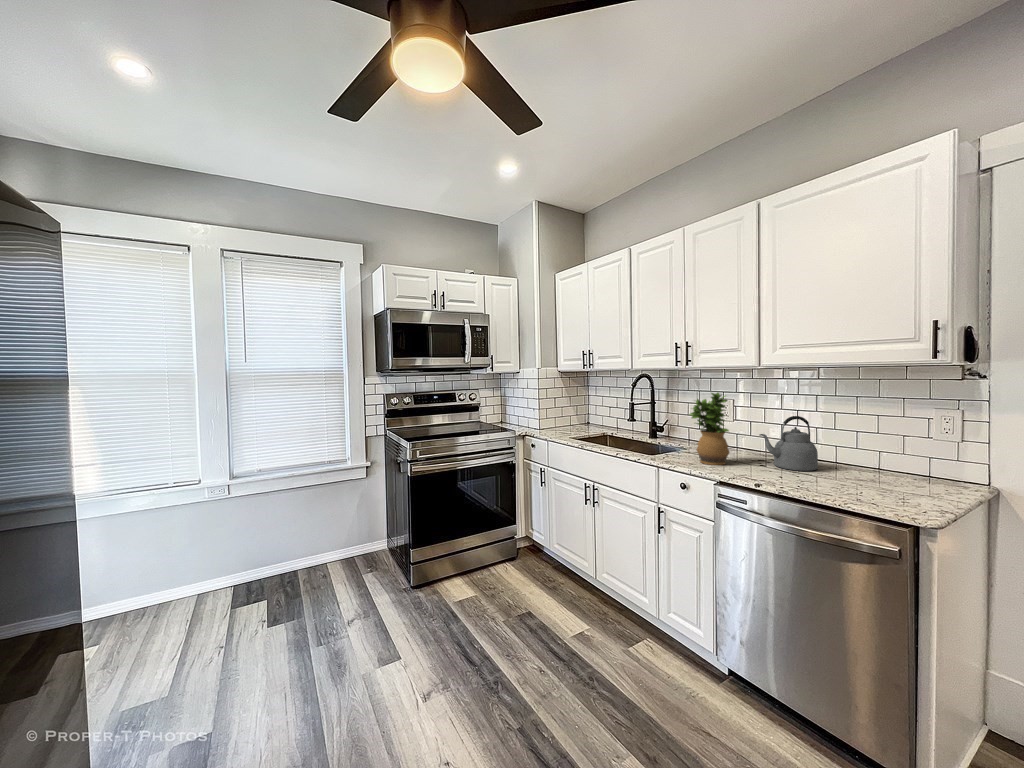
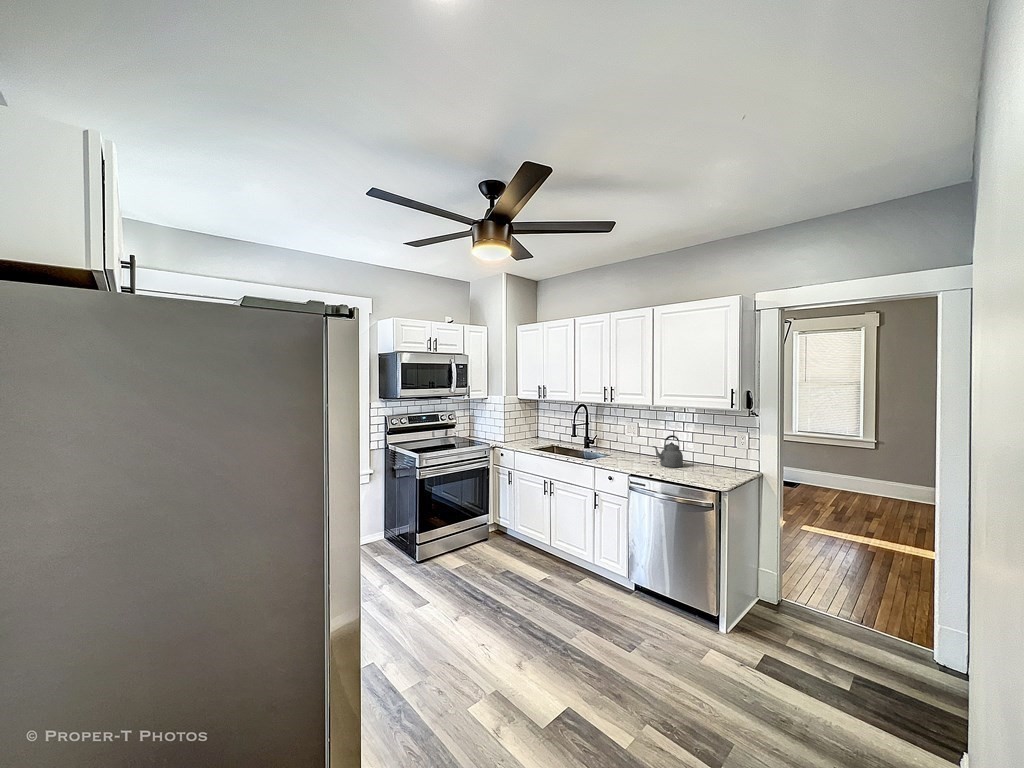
potted plant: present [689,393,729,465] -> none [613,421,636,465]

